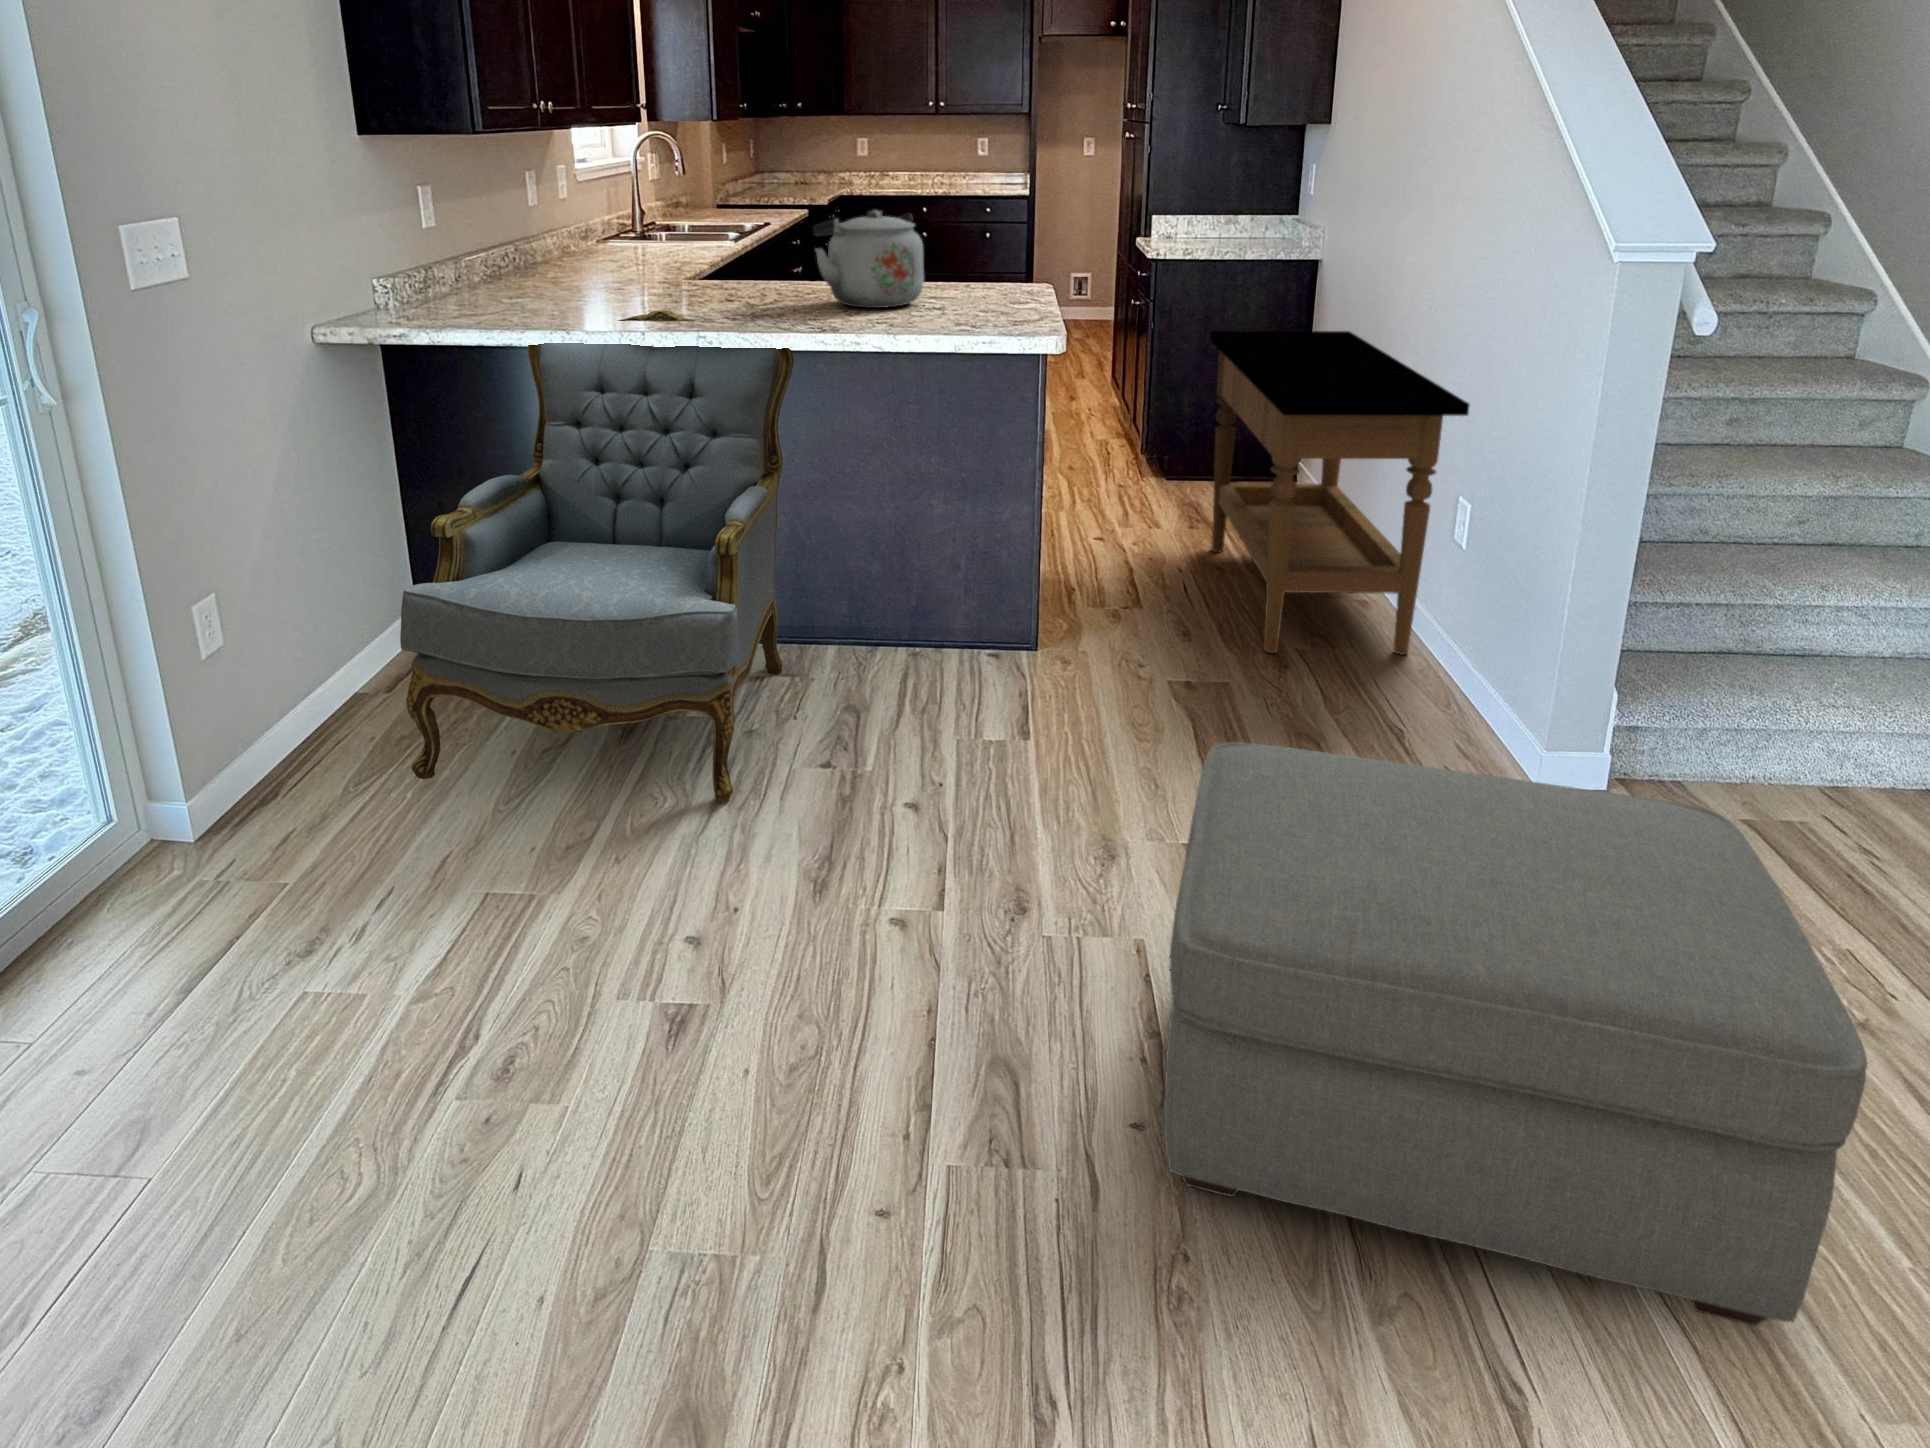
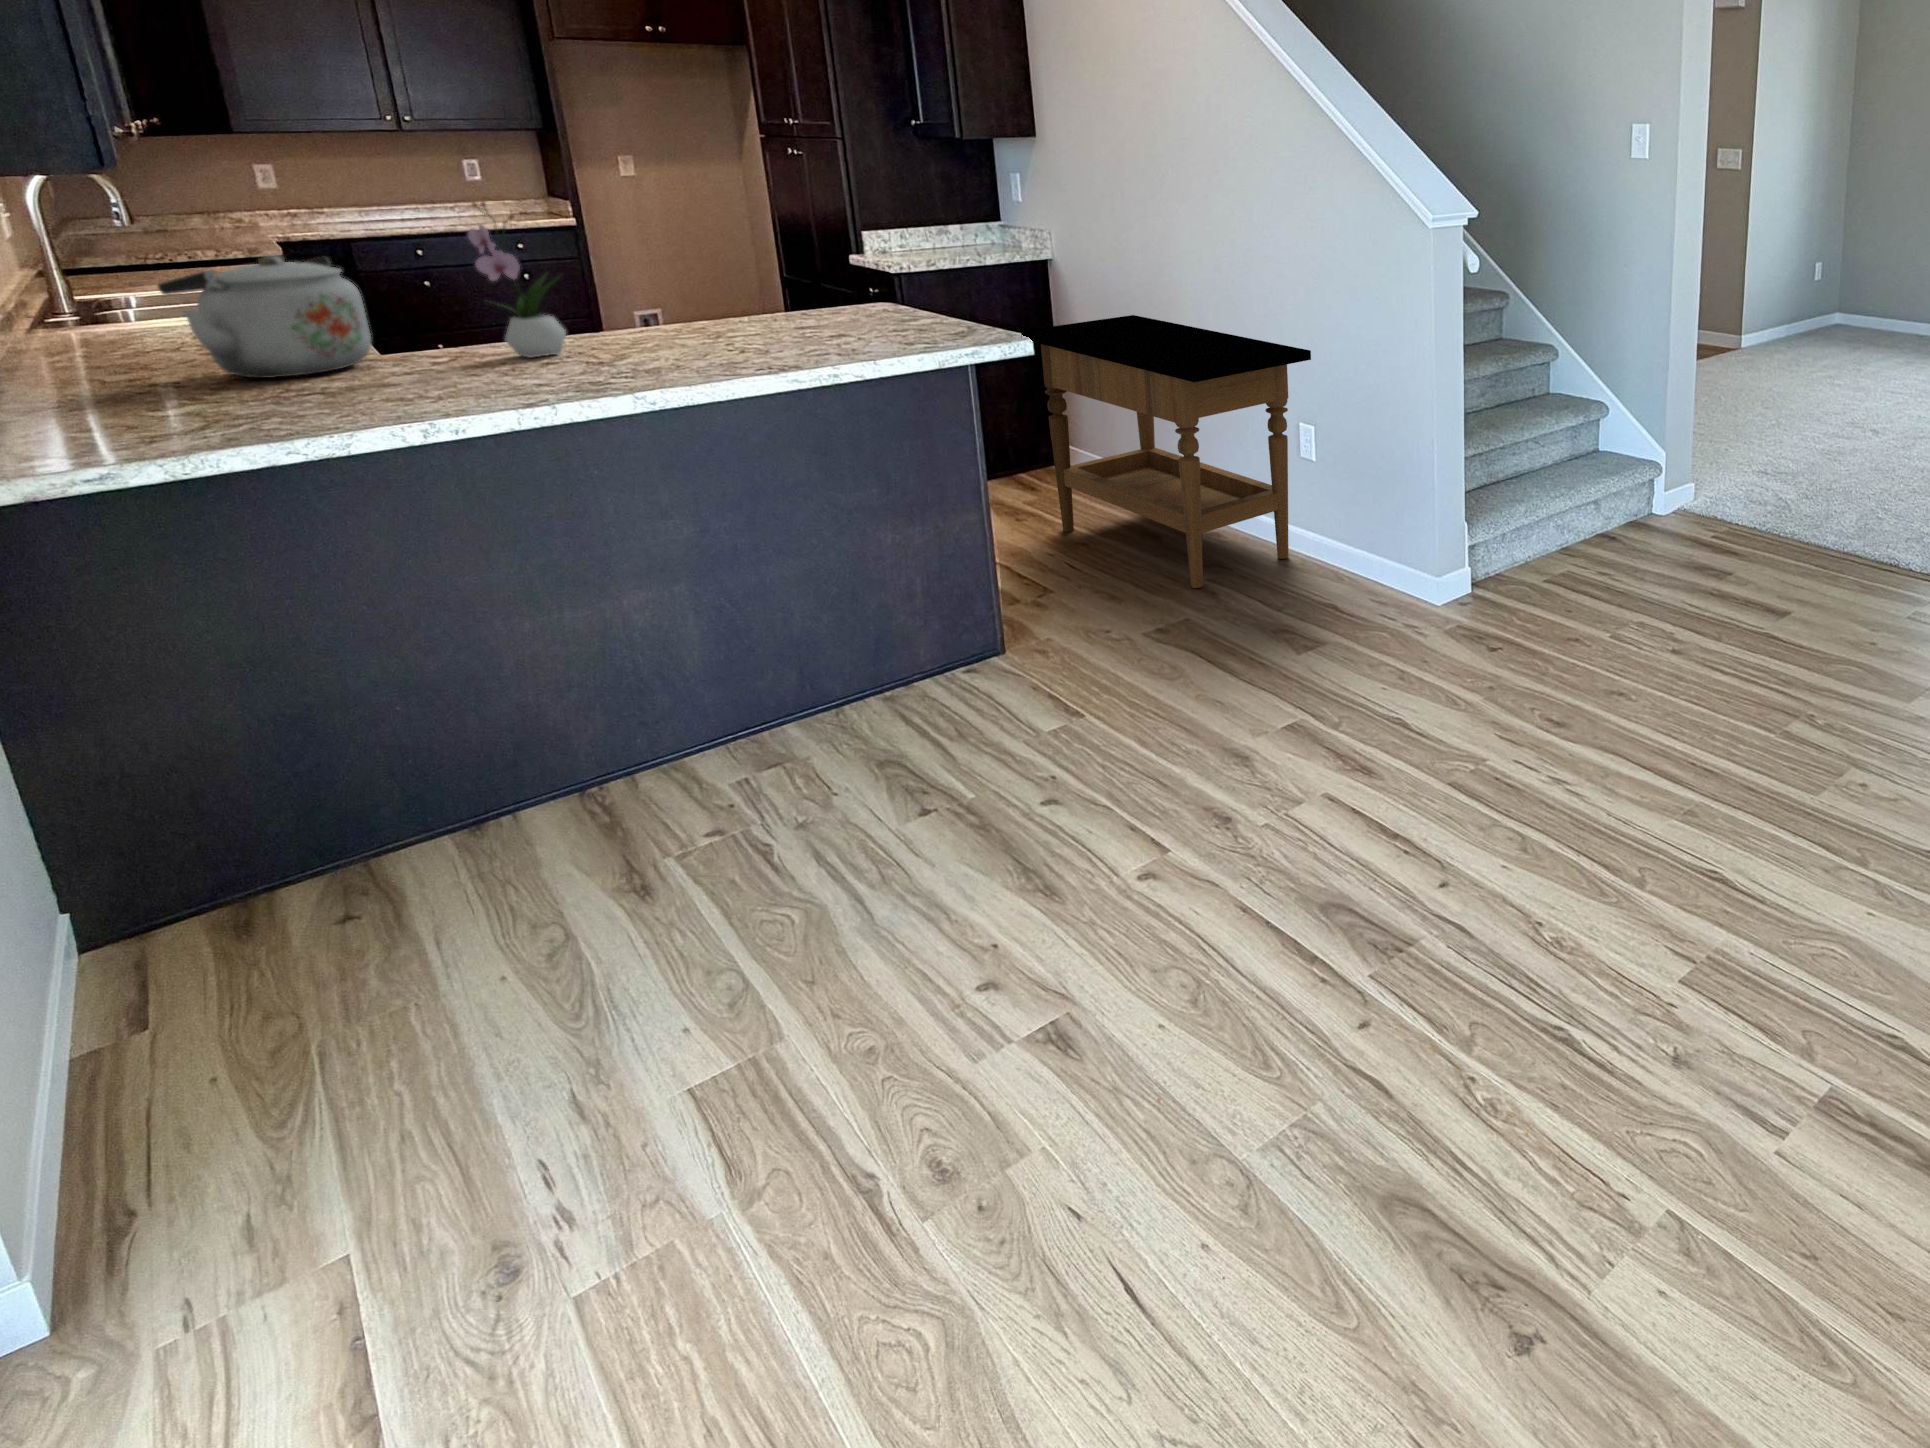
flower arrangement: none [718,169,771,297] -> present [468,202,566,358]
kettle: present [813,210,924,308] -> present [158,255,371,378]
armchair: present [400,310,794,803] -> none [271,381,868,1066]
ottoman: present [1164,742,1867,1325] -> none [1370,547,1787,892]

